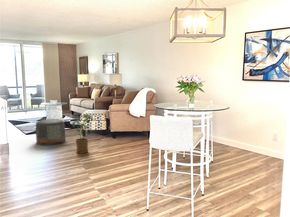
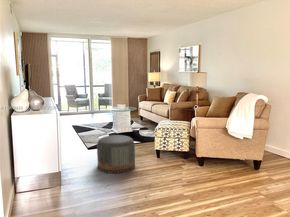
house plant: present [72,115,93,153] -> none [147,139,181,199]

